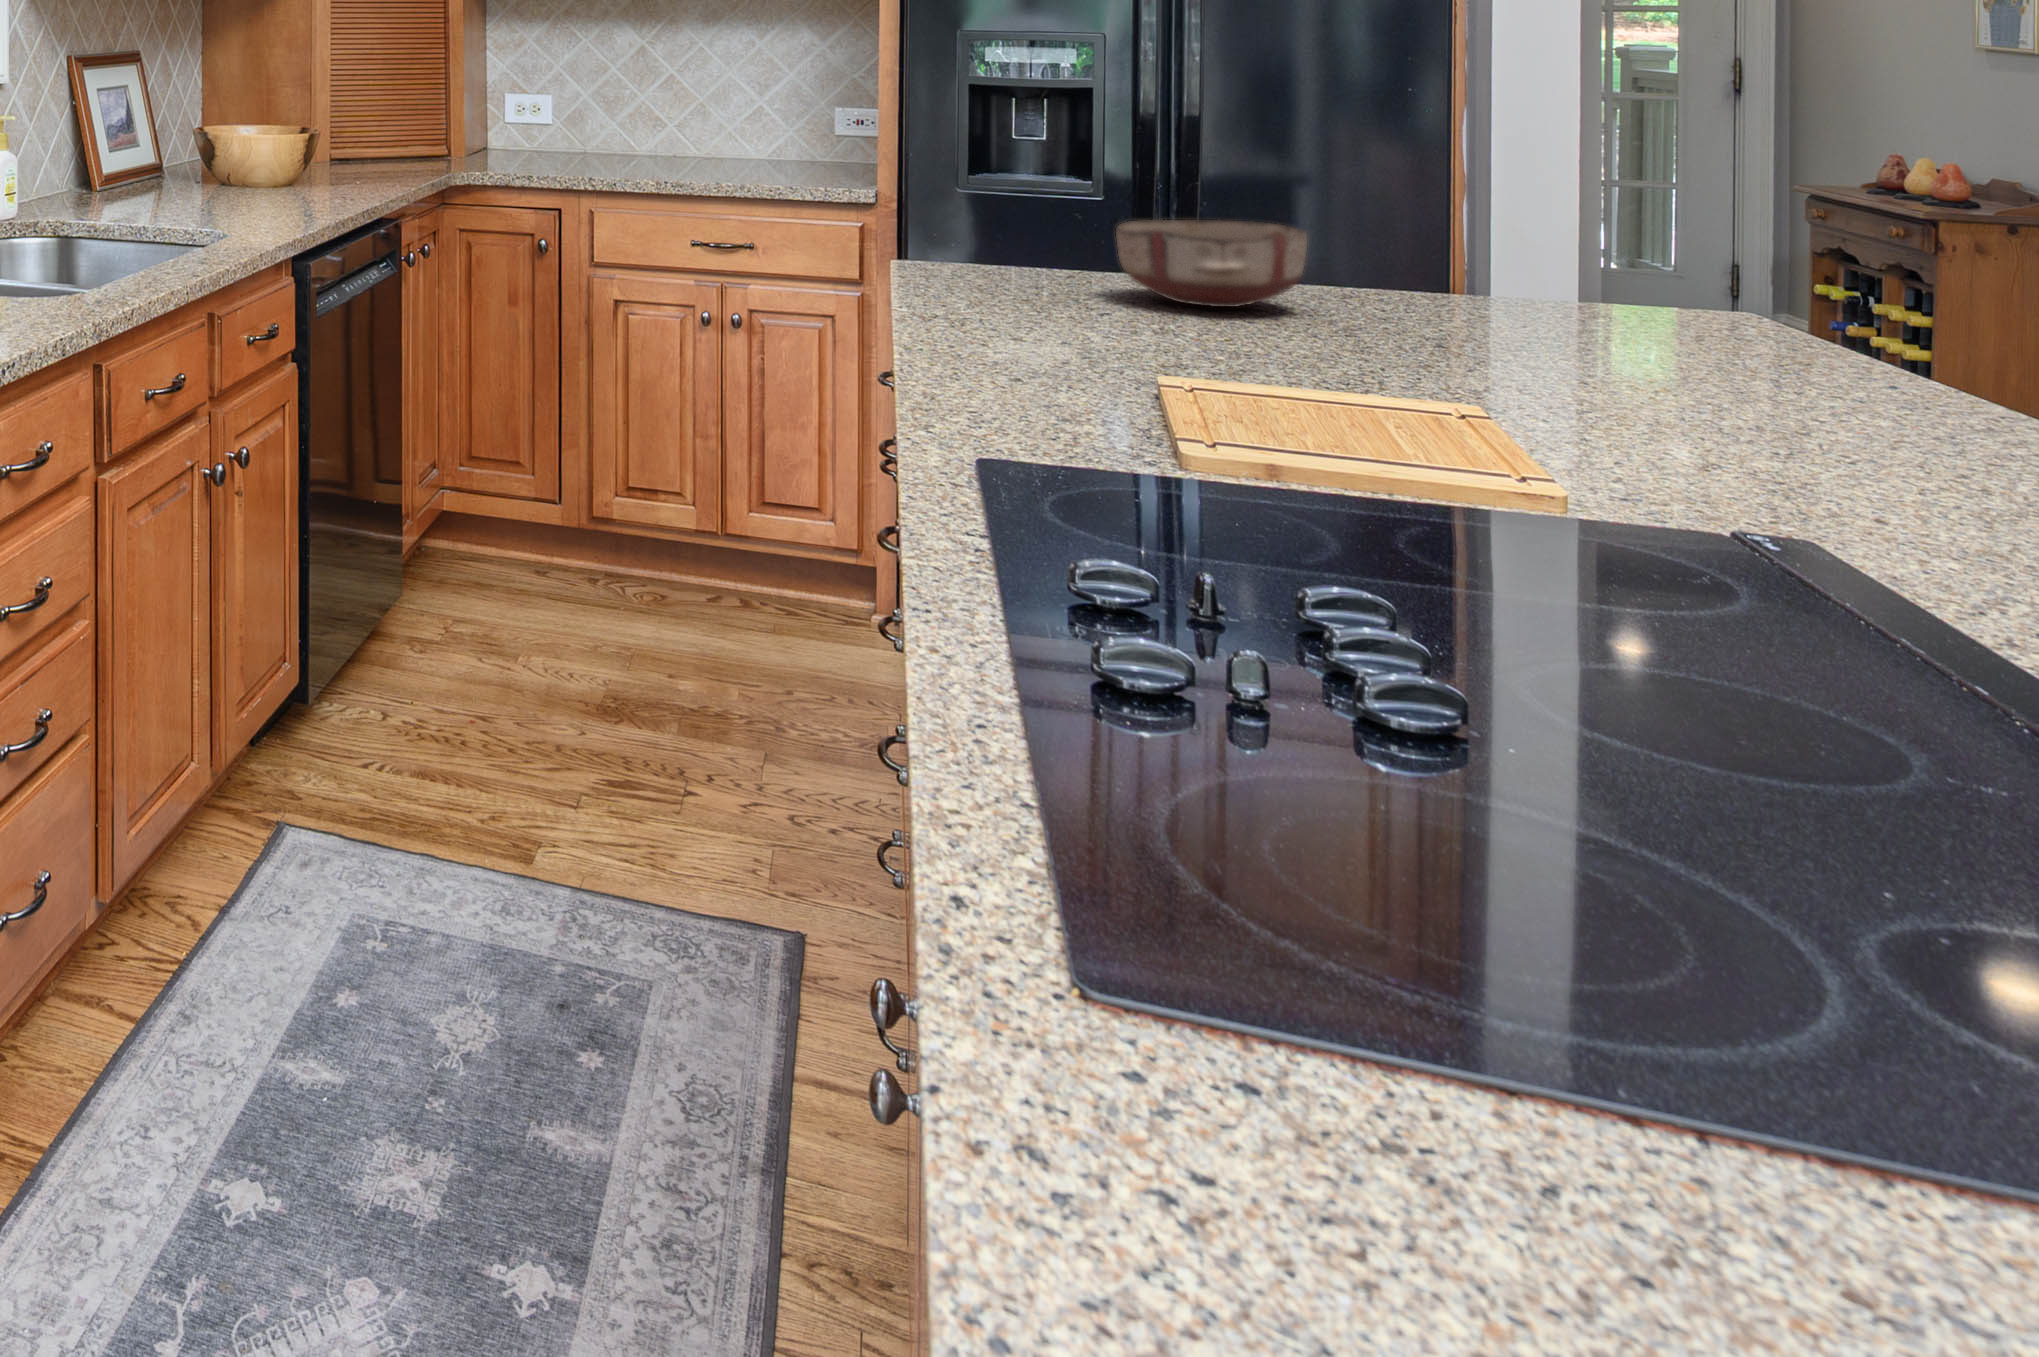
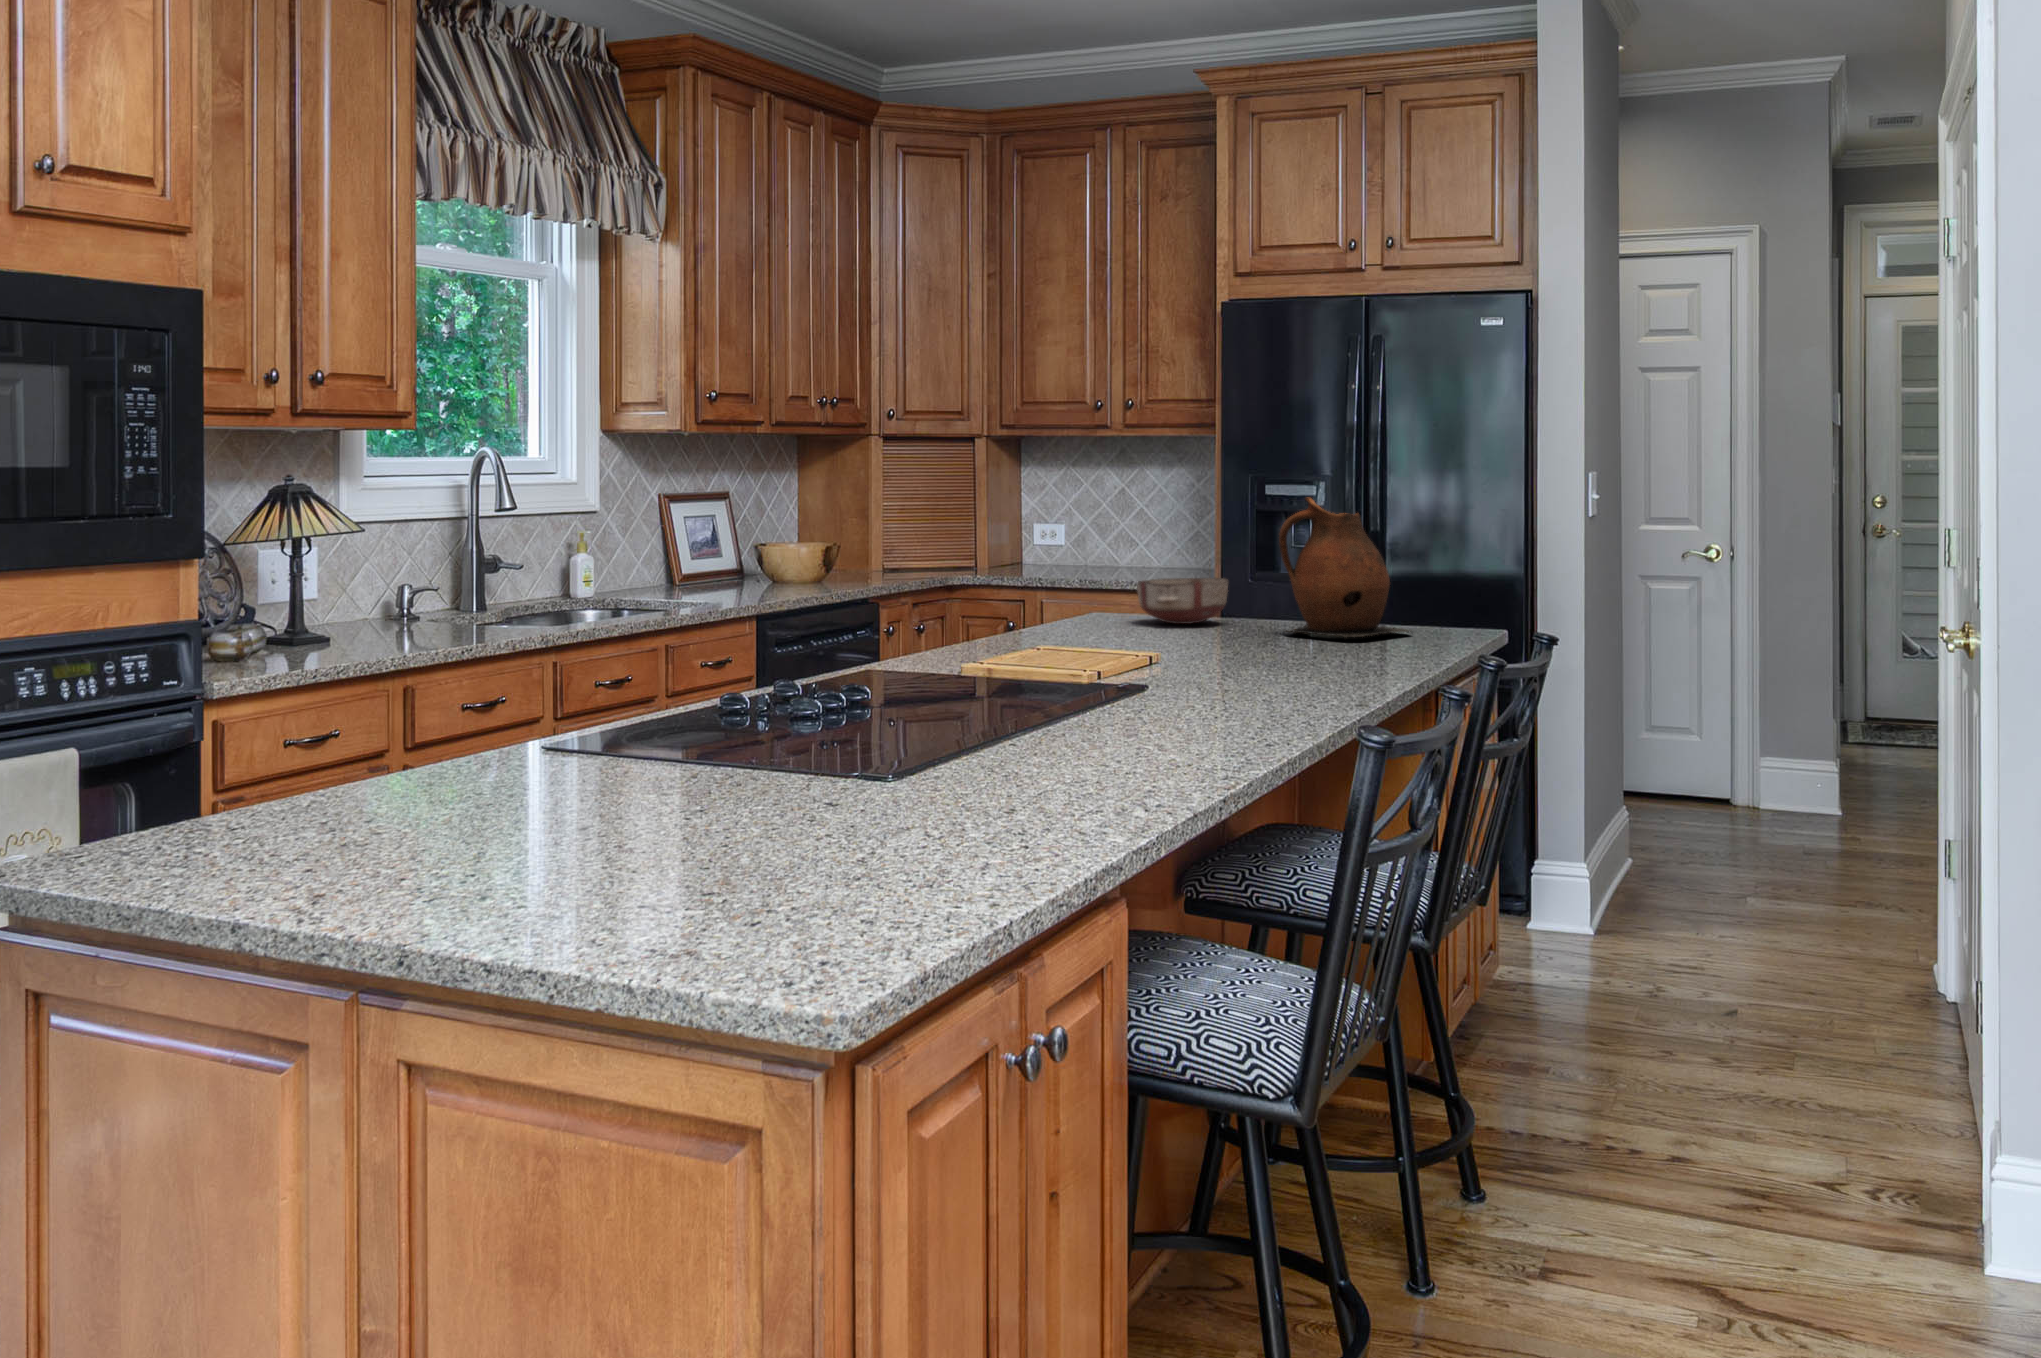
ceramic pitcher: none [1476,85,1748,362] -> present [1279,498,1409,639]

